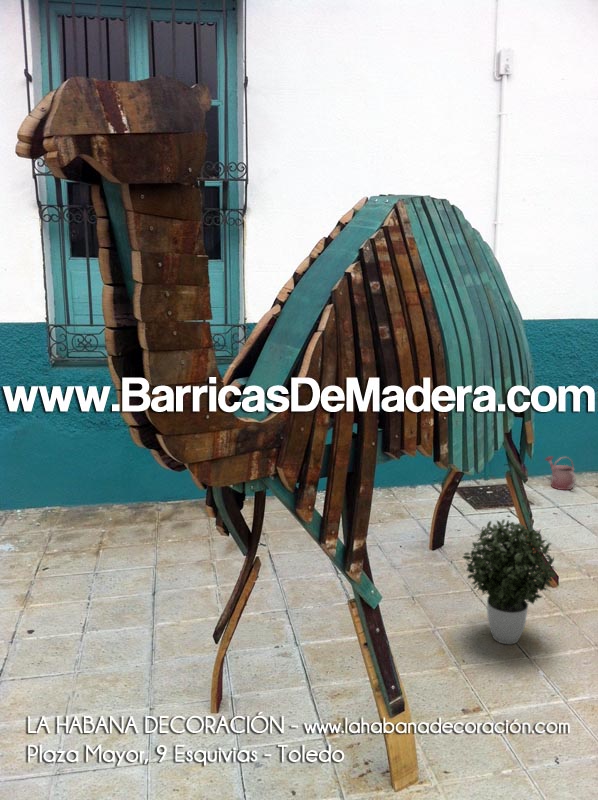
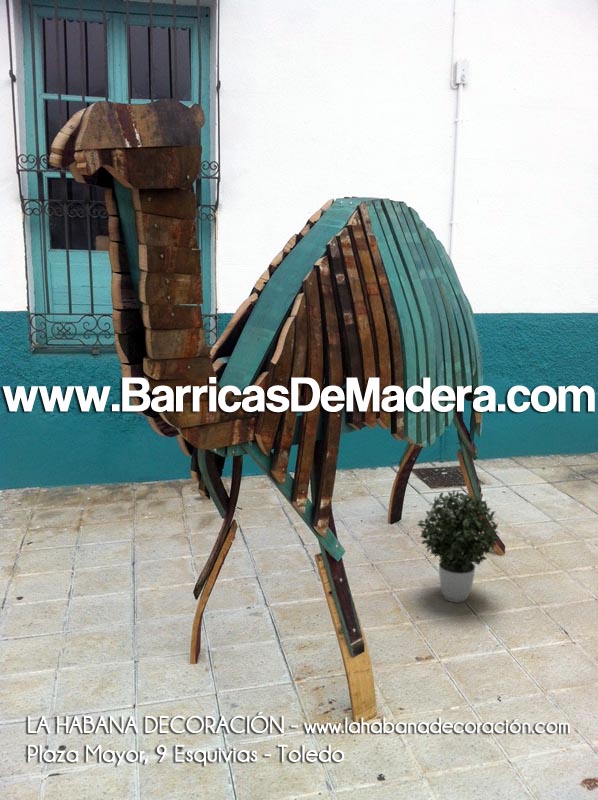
watering can: present [545,456,576,490] -> none [496,441,524,473]

